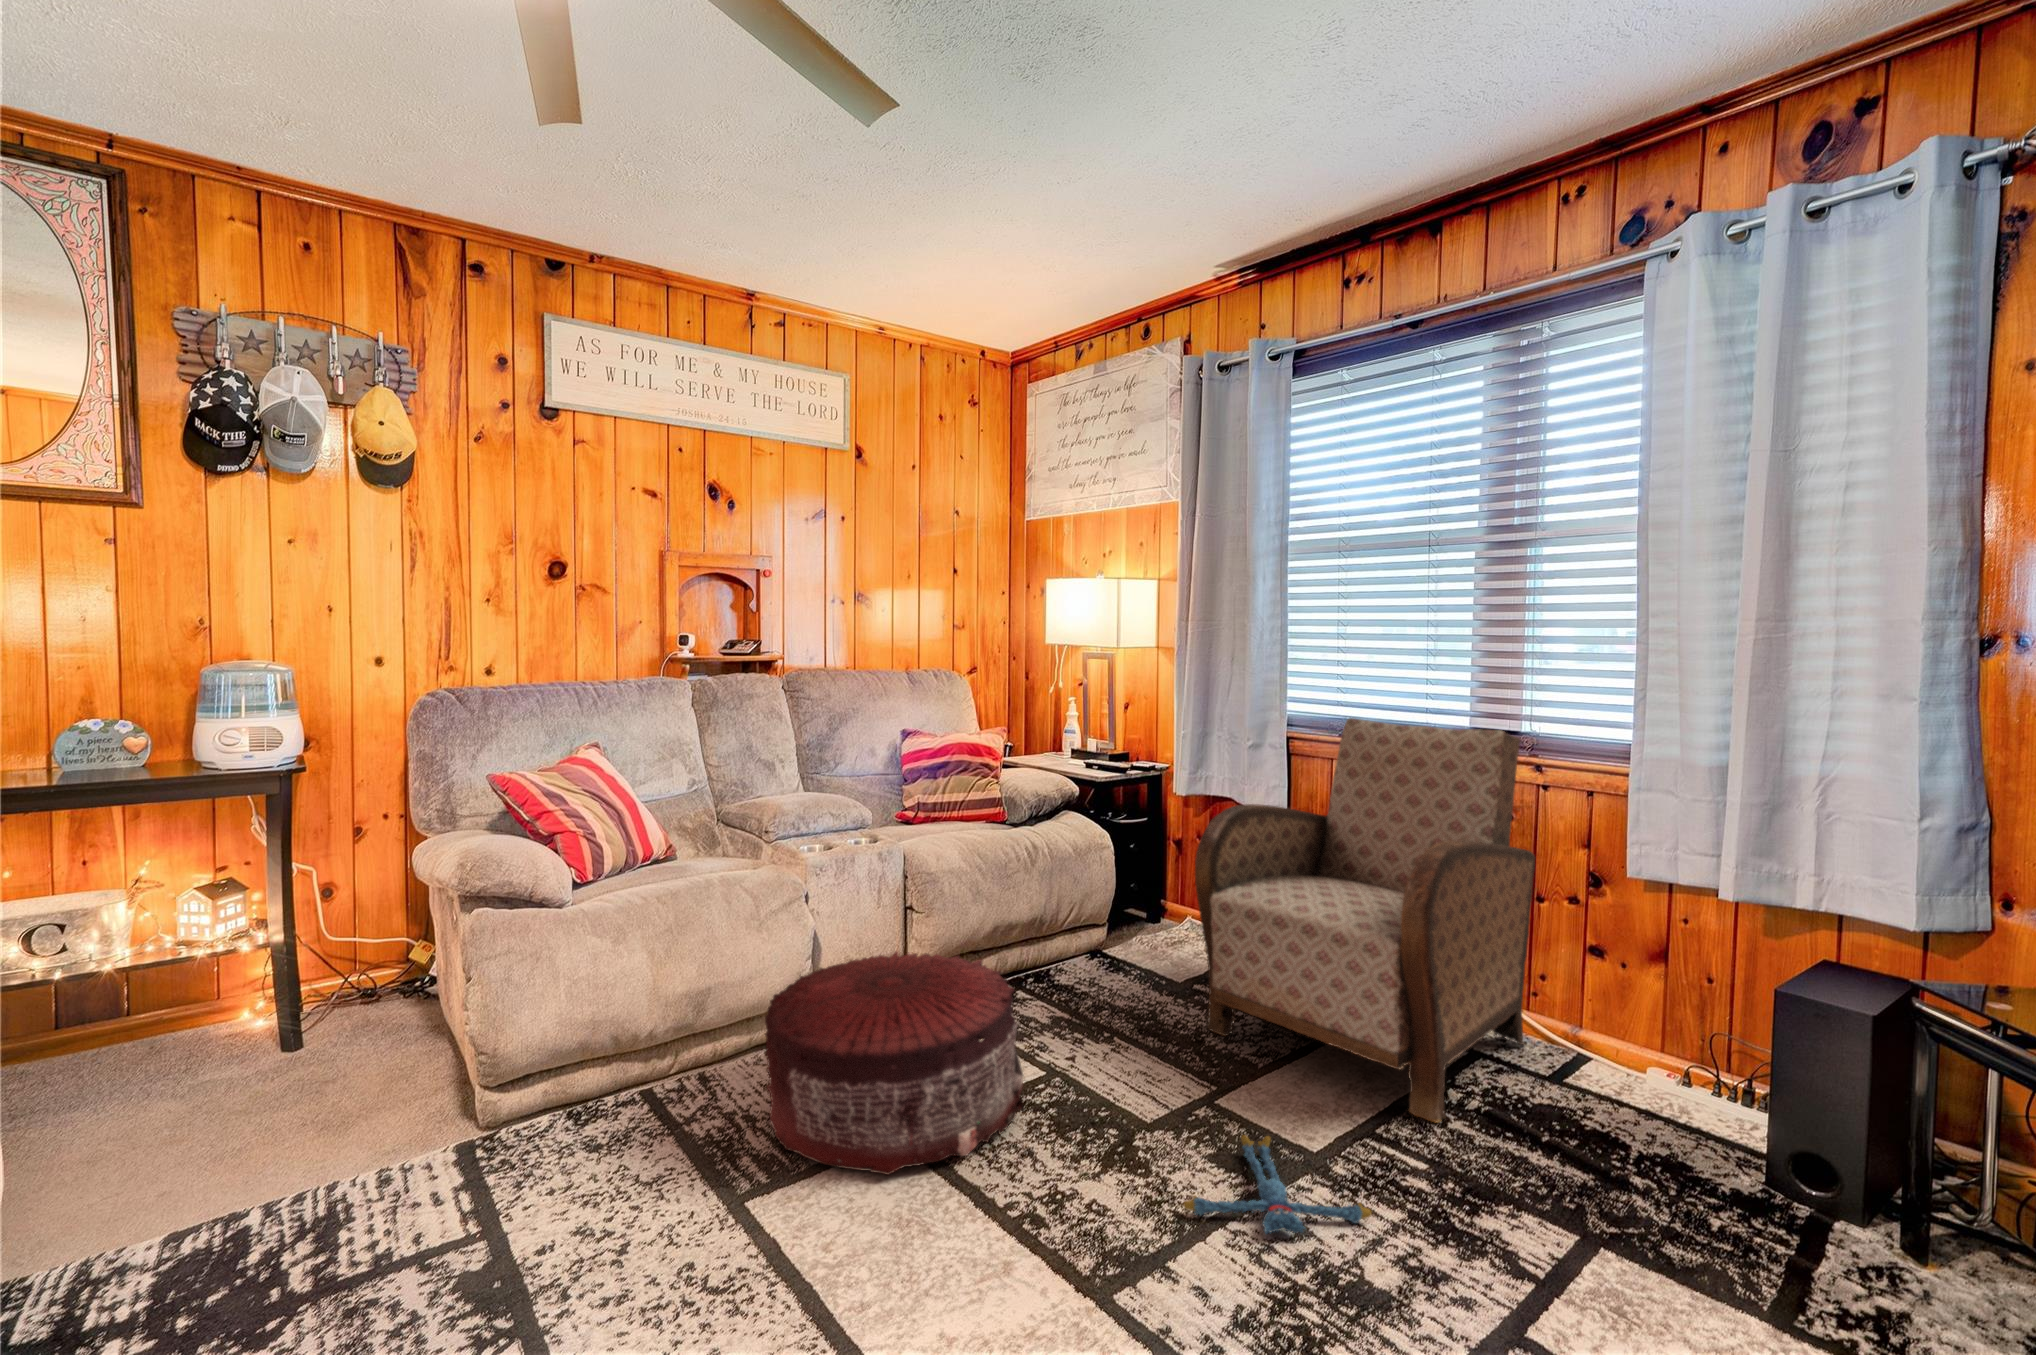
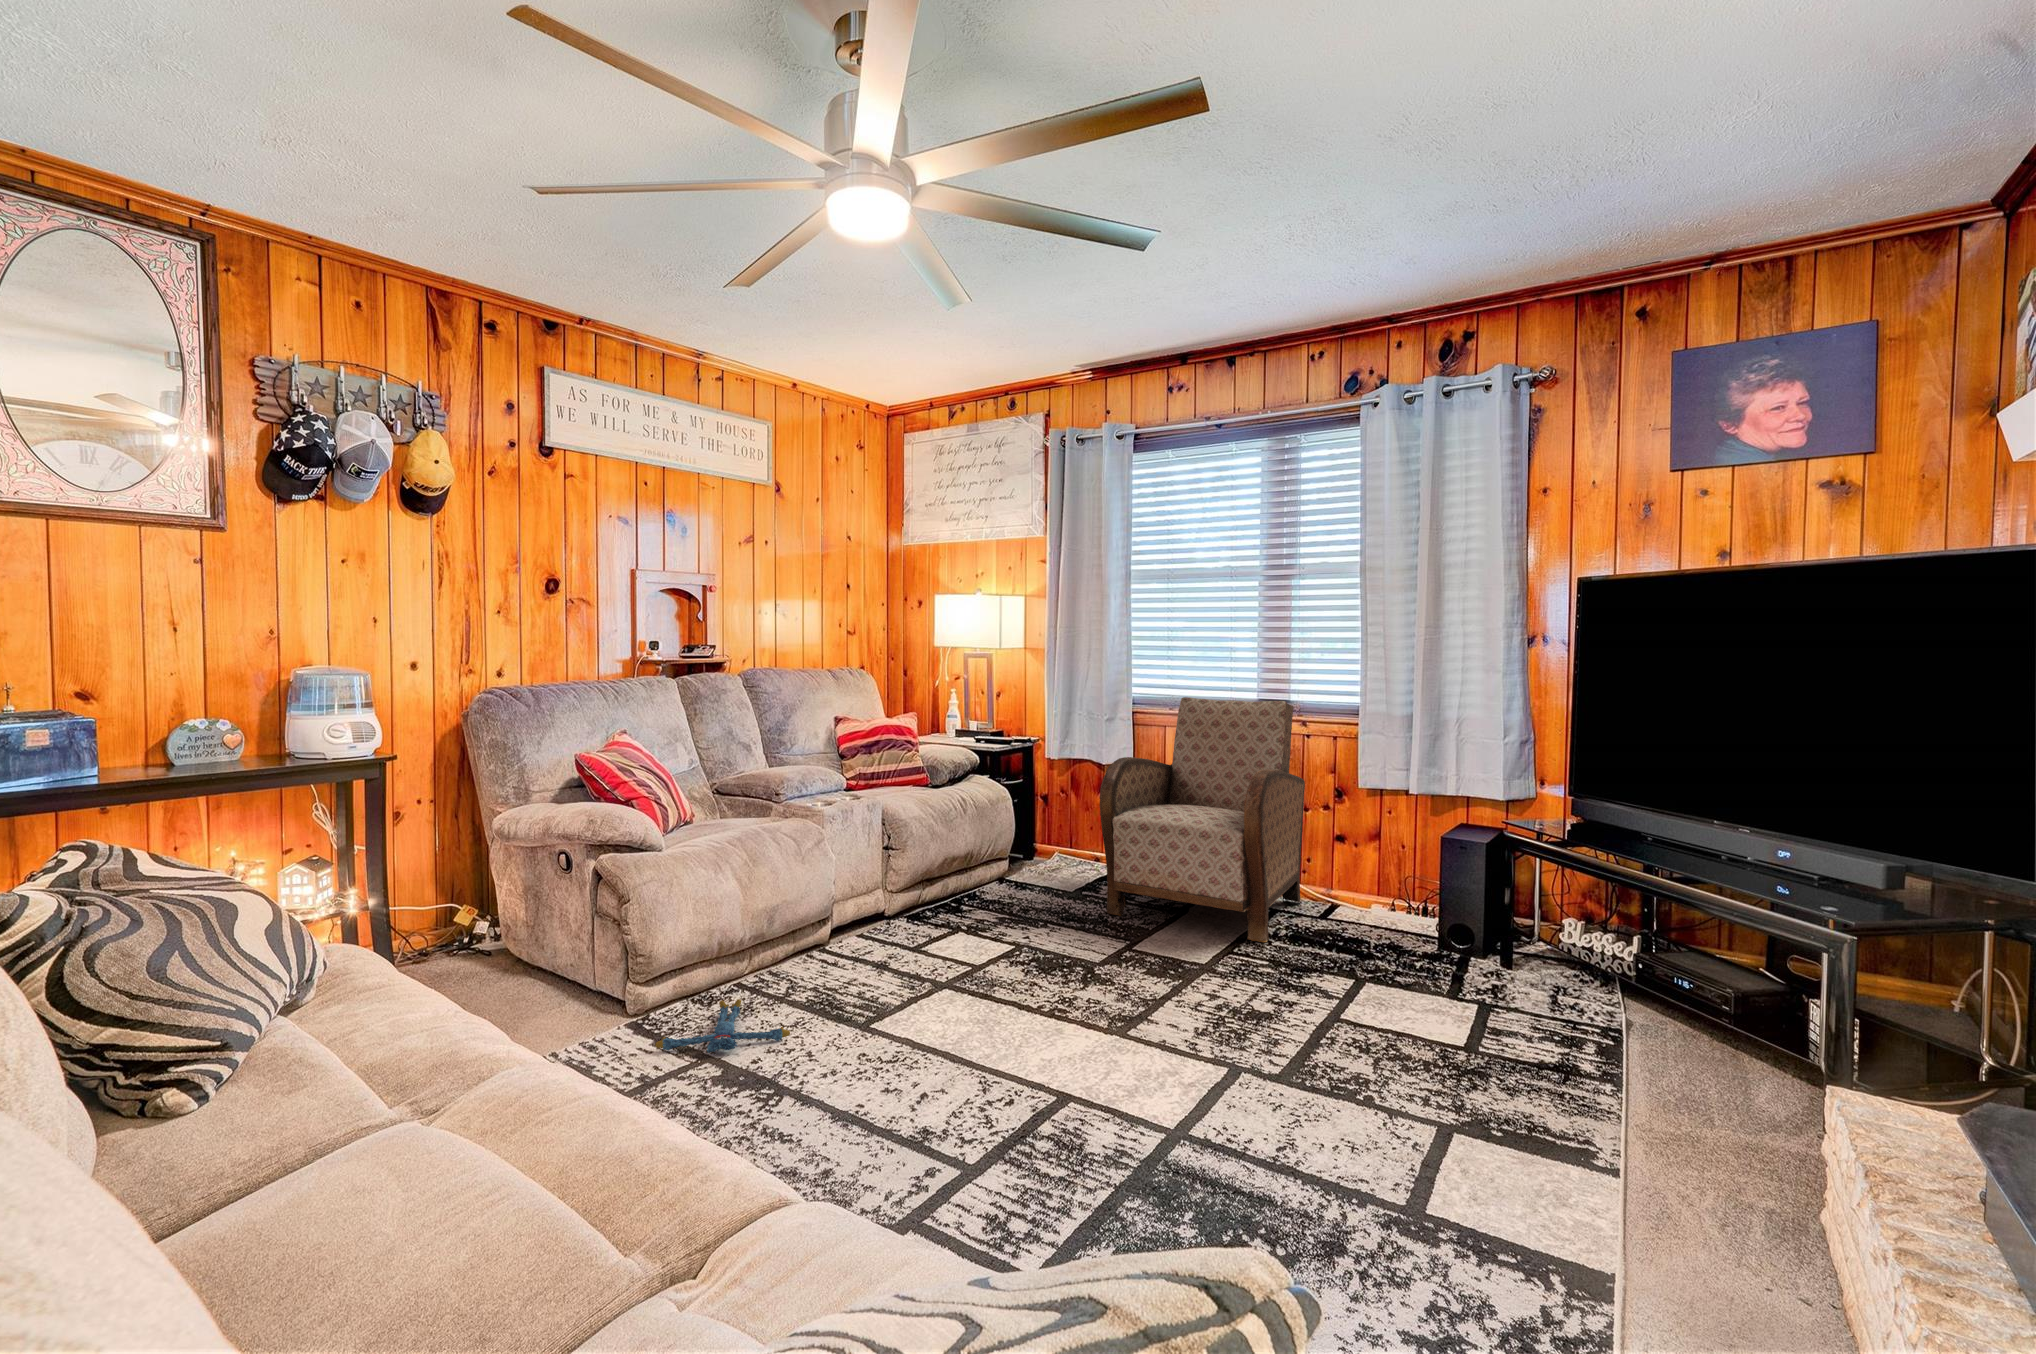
pouf: present [765,951,1024,1174] -> none [837,869,1021,1000]
plush toy: present [1183,1135,1372,1234] -> present [655,999,790,1053]

